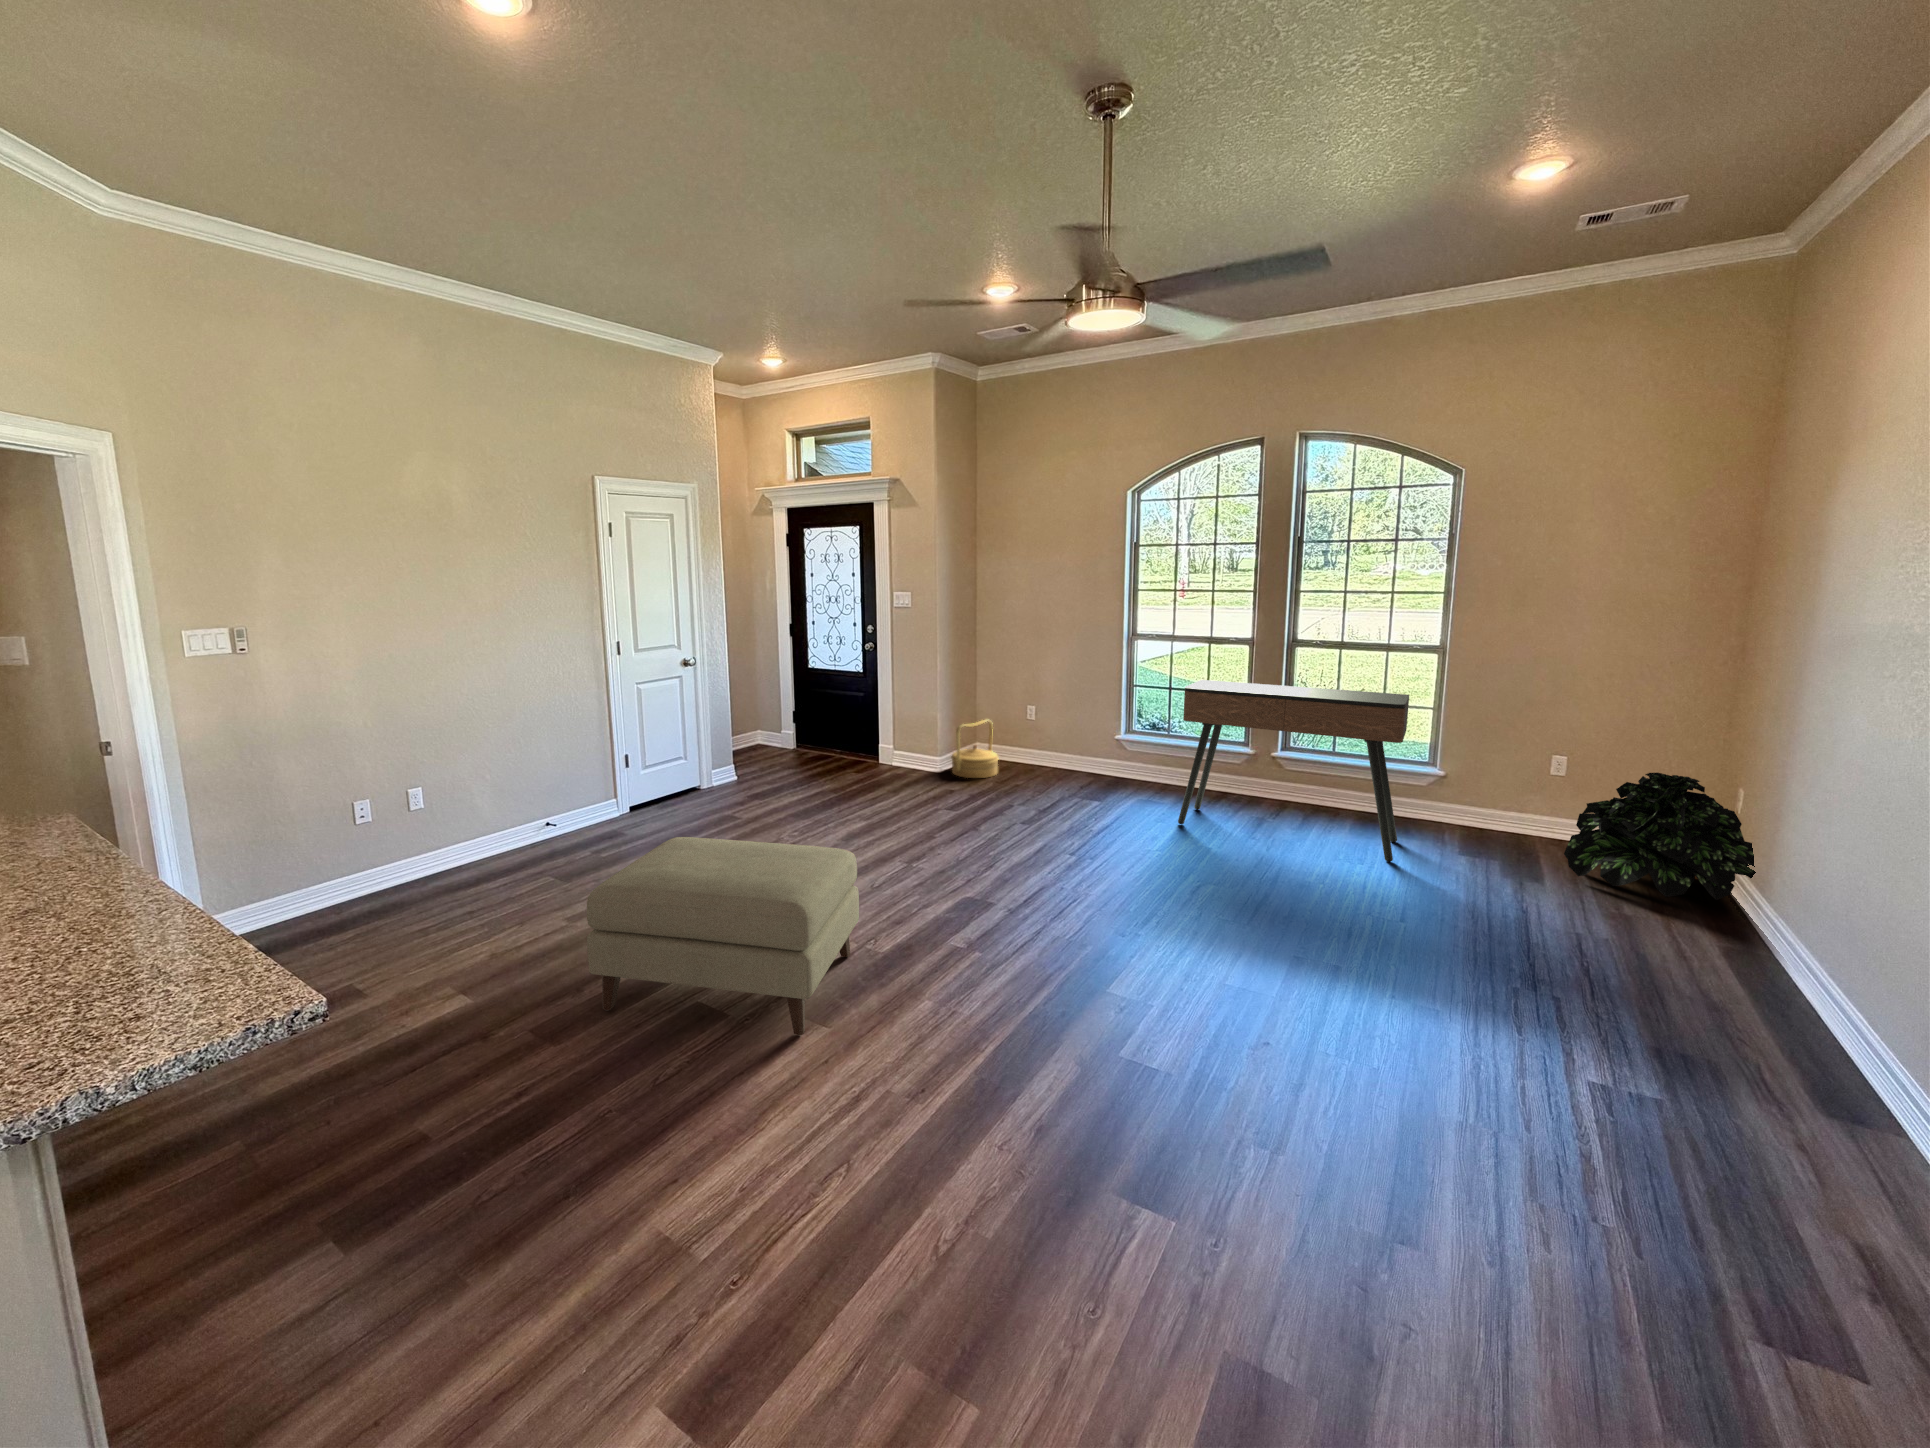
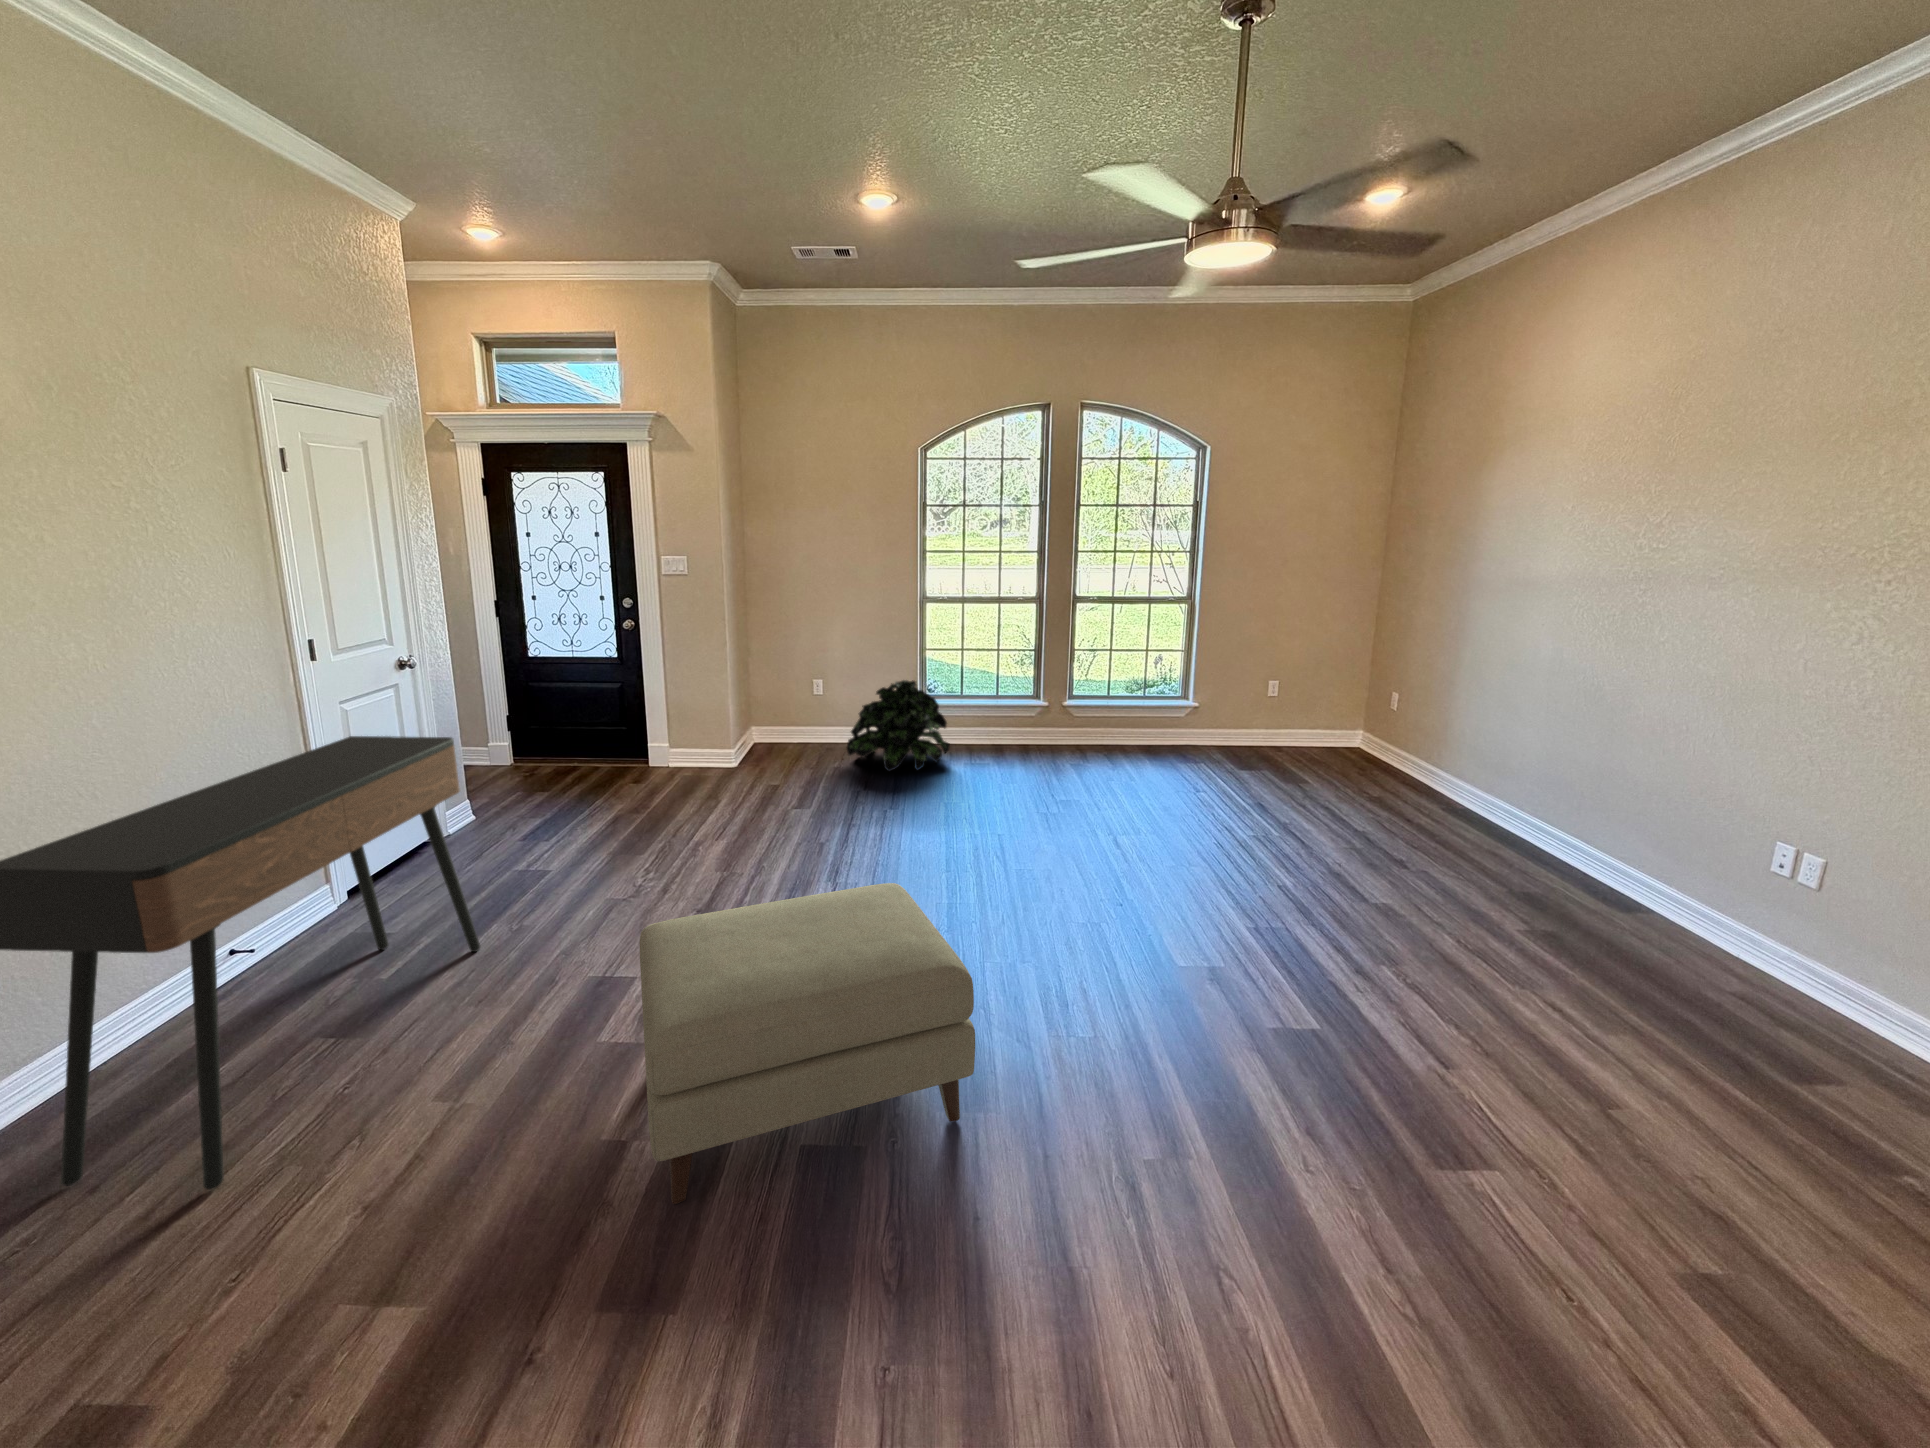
console table: present [1178,680,1409,862] -> present [0,736,481,1190]
woven basket: present [951,720,999,778] -> none [745,698,799,765]
potted plant: present [1564,773,1756,900] -> present [847,680,950,771]

